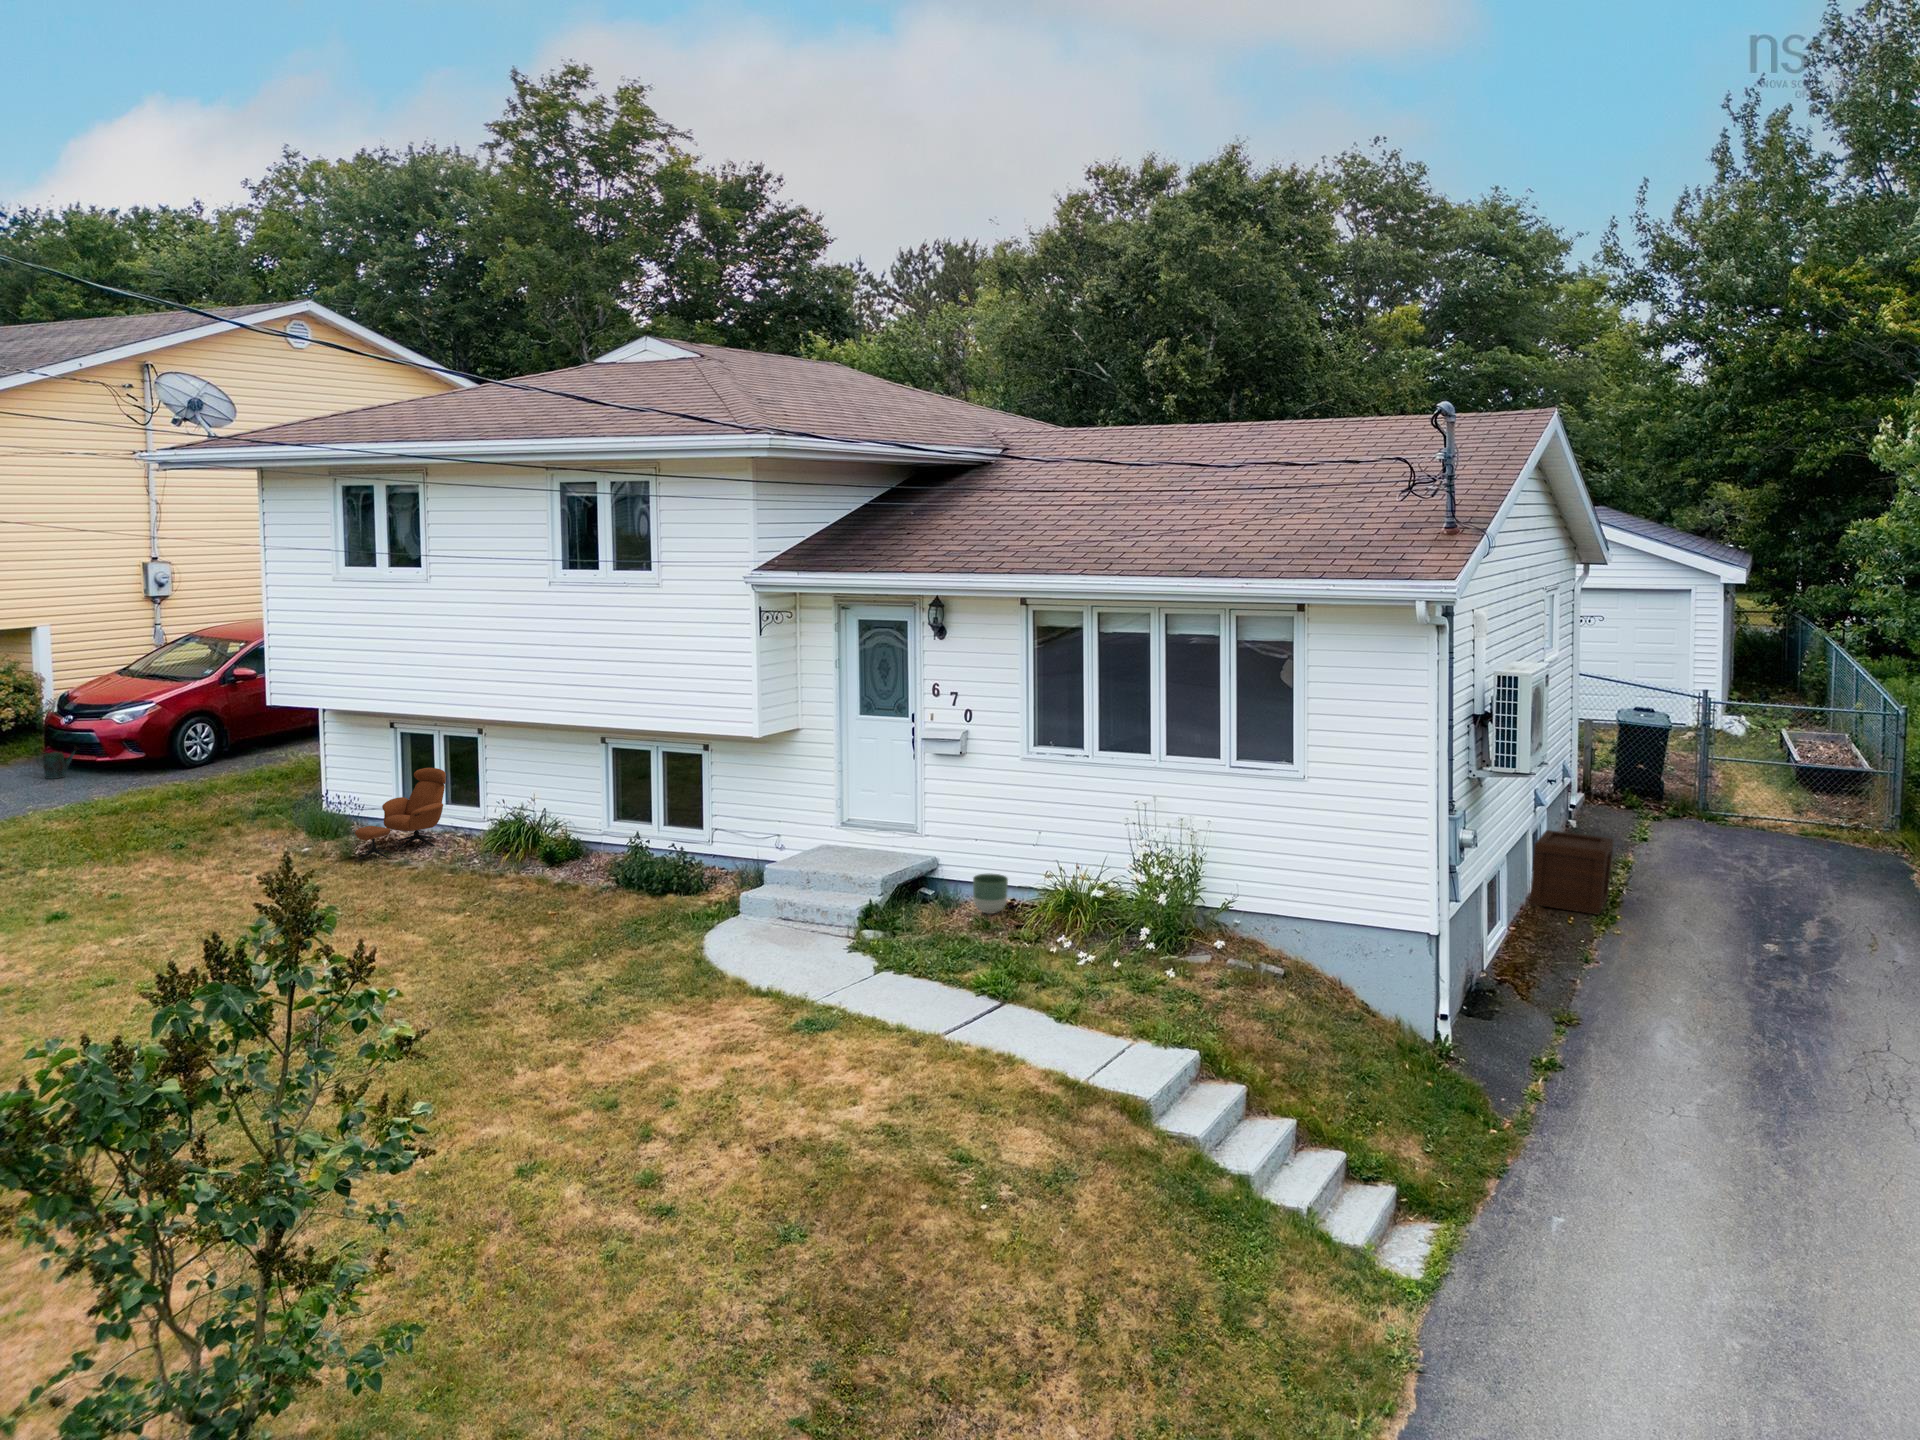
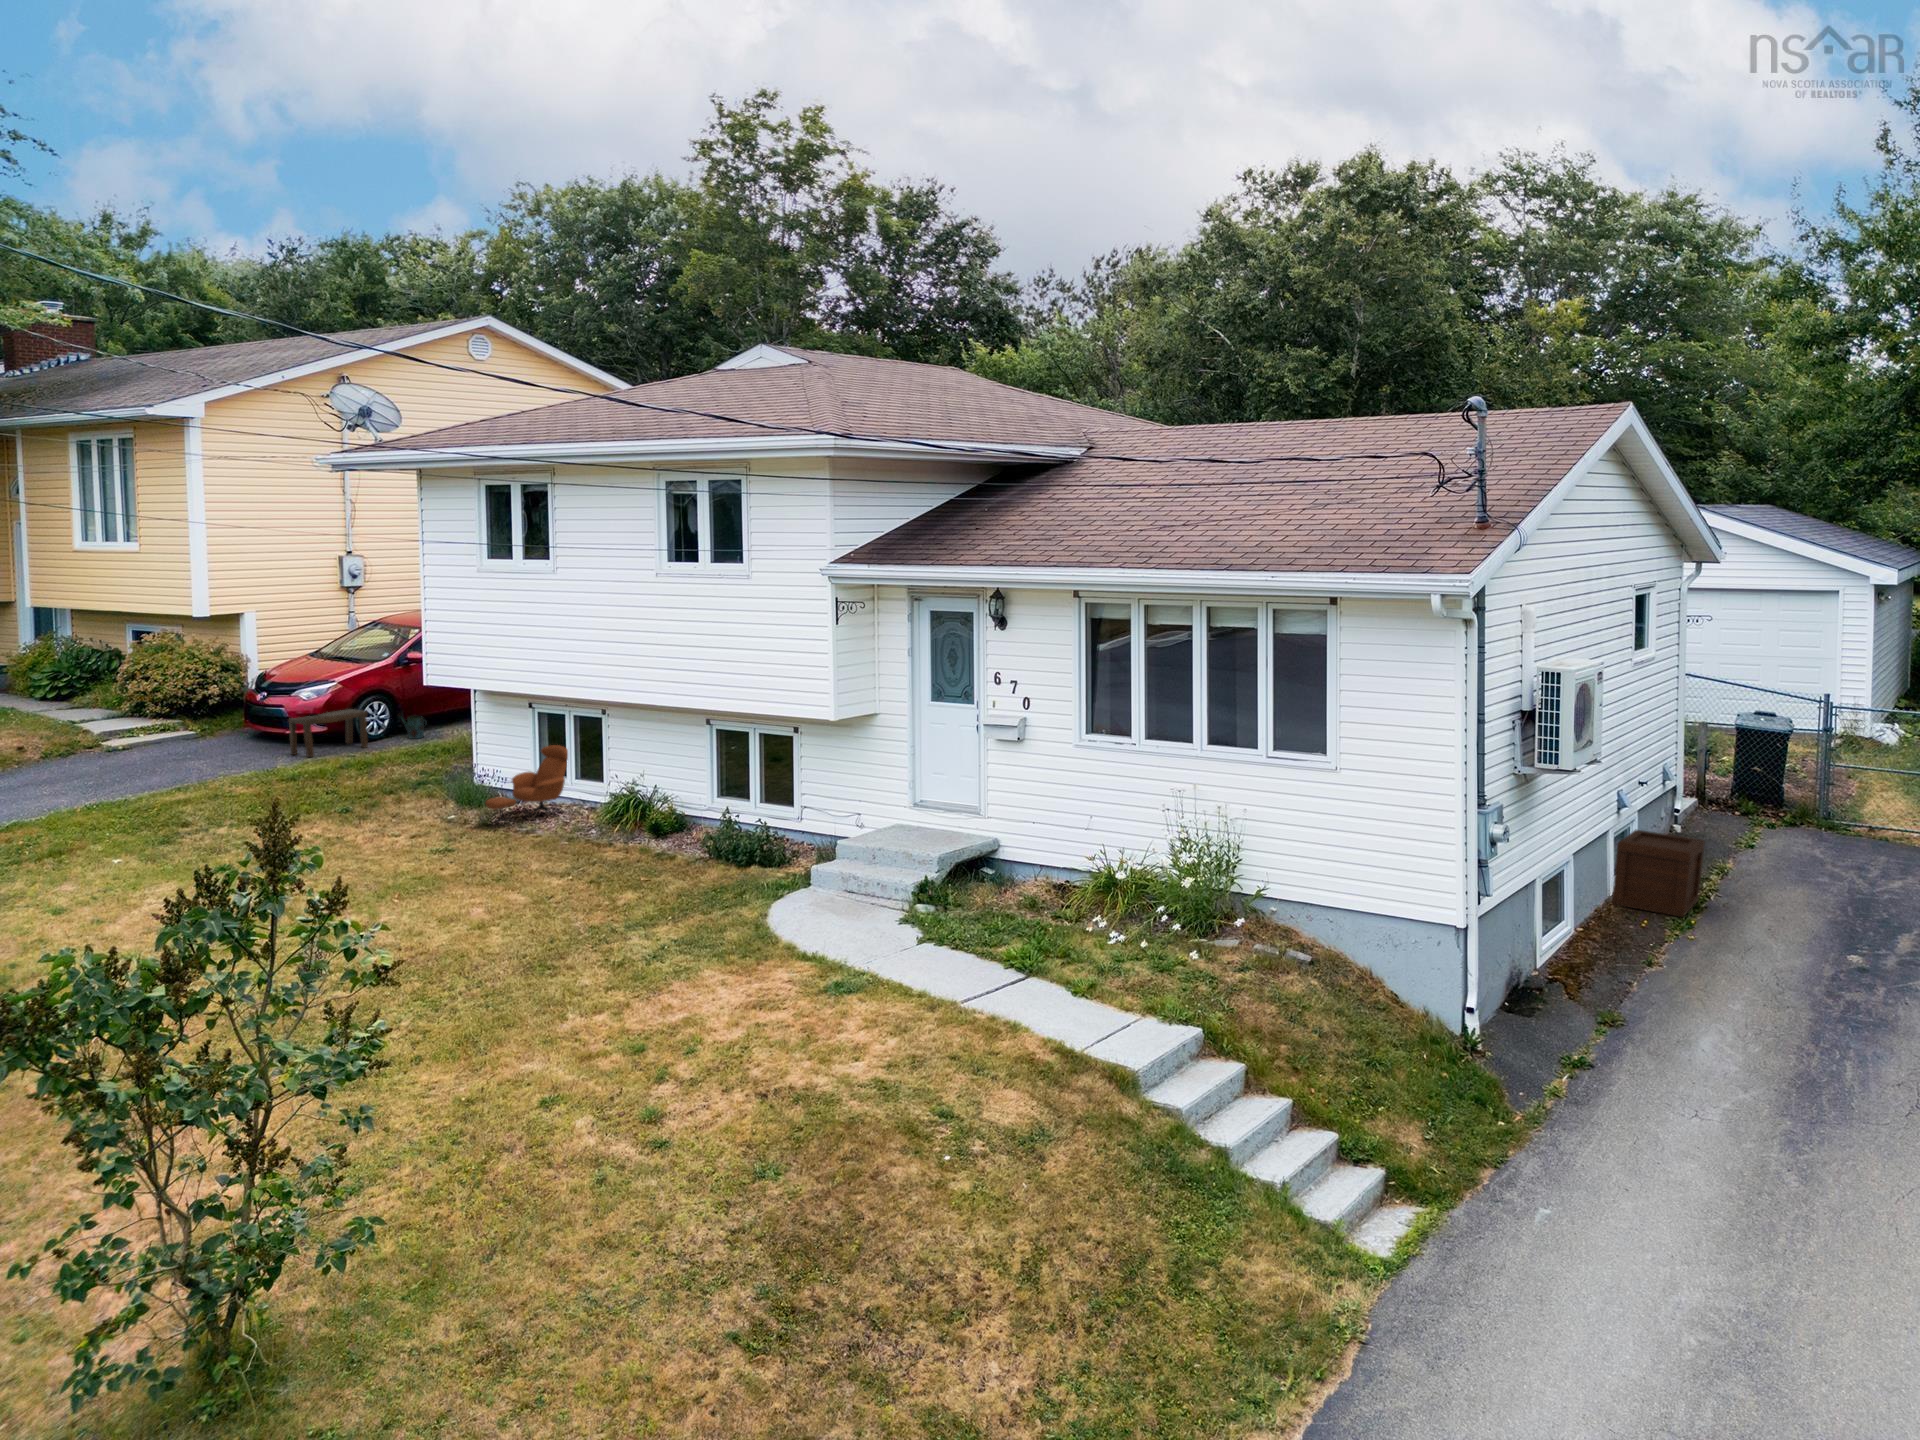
bench: none [105,732,198,787] -> present [289,709,368,757]
watering can: present [43,747,79,779] -> present [398,713,427,739]
planter: present [973,874,1008,914] -> none [1027,856,1060,894]

